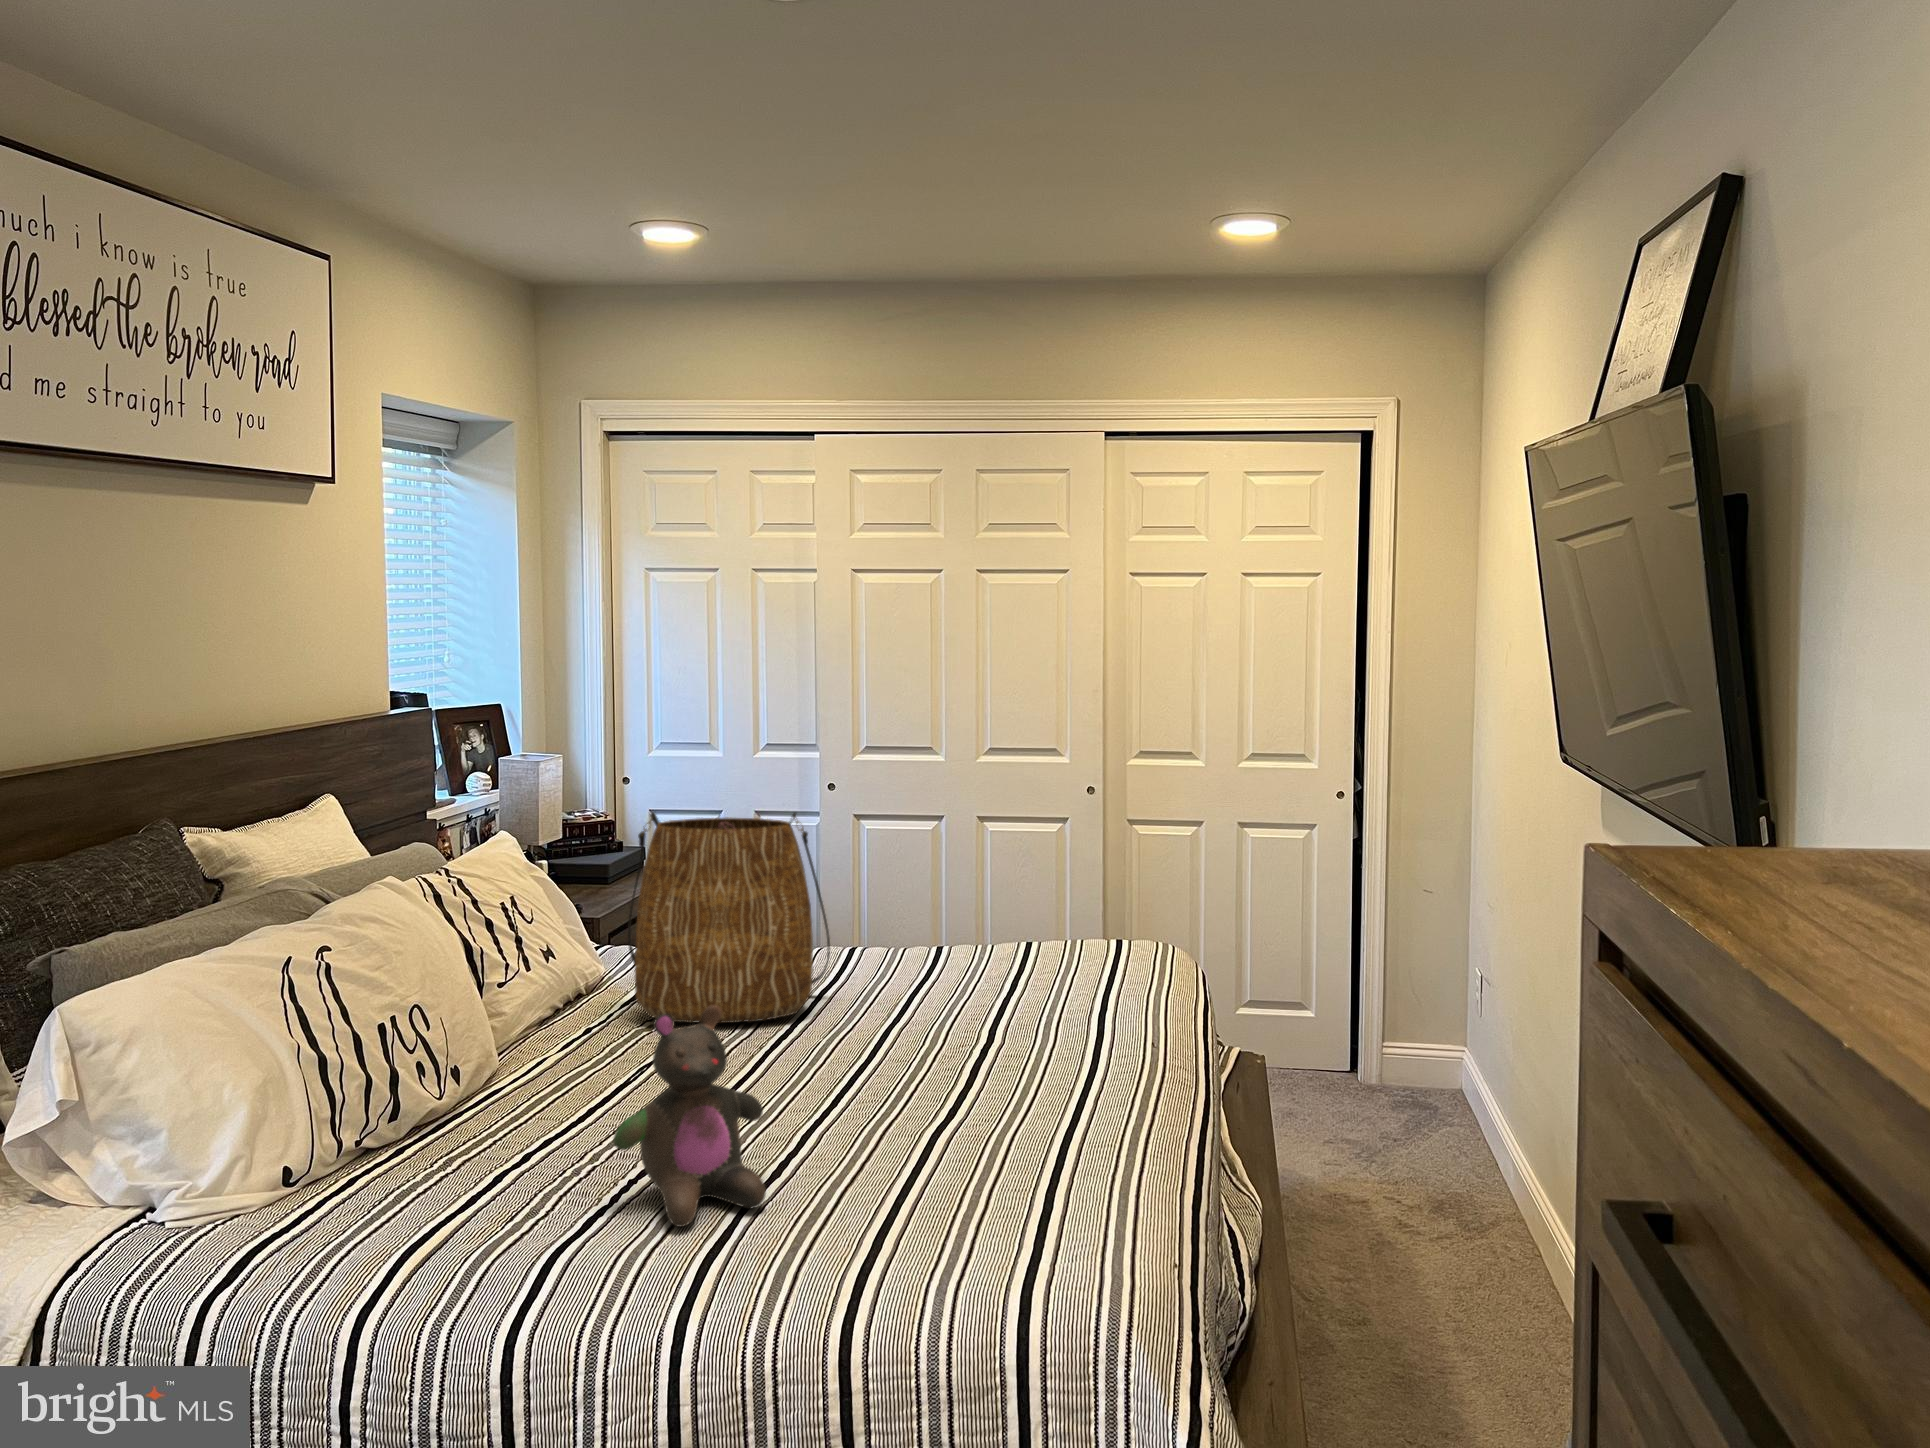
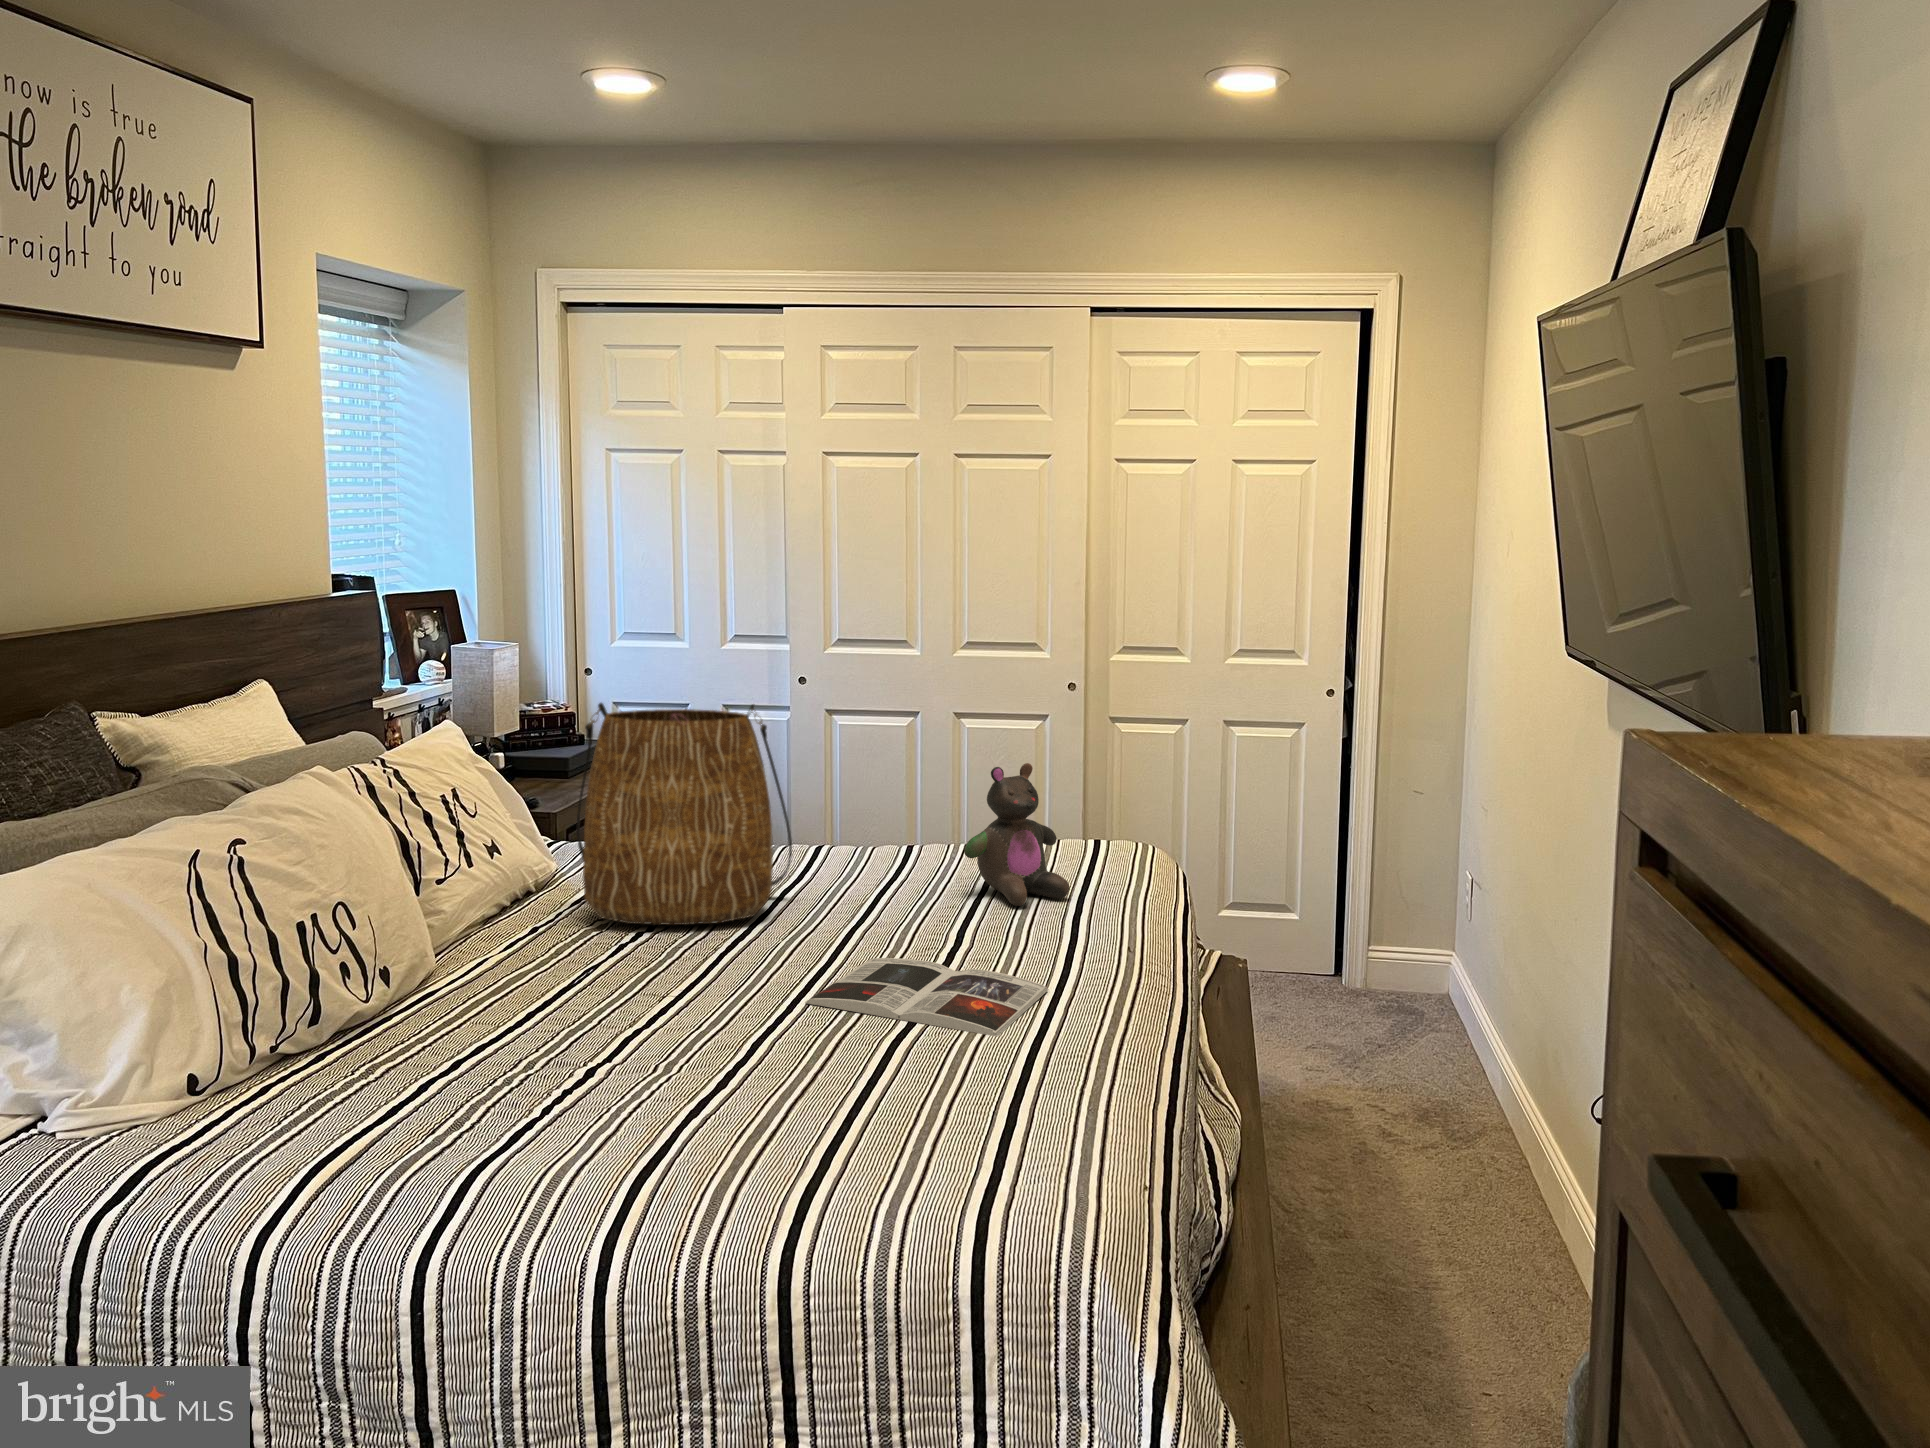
stuffed bear: present [613,1005,766,1227] -> present [964,763,1069,906]
magazine: none [849,1052,1078,1125] -> present [805,958,1049,1036]

